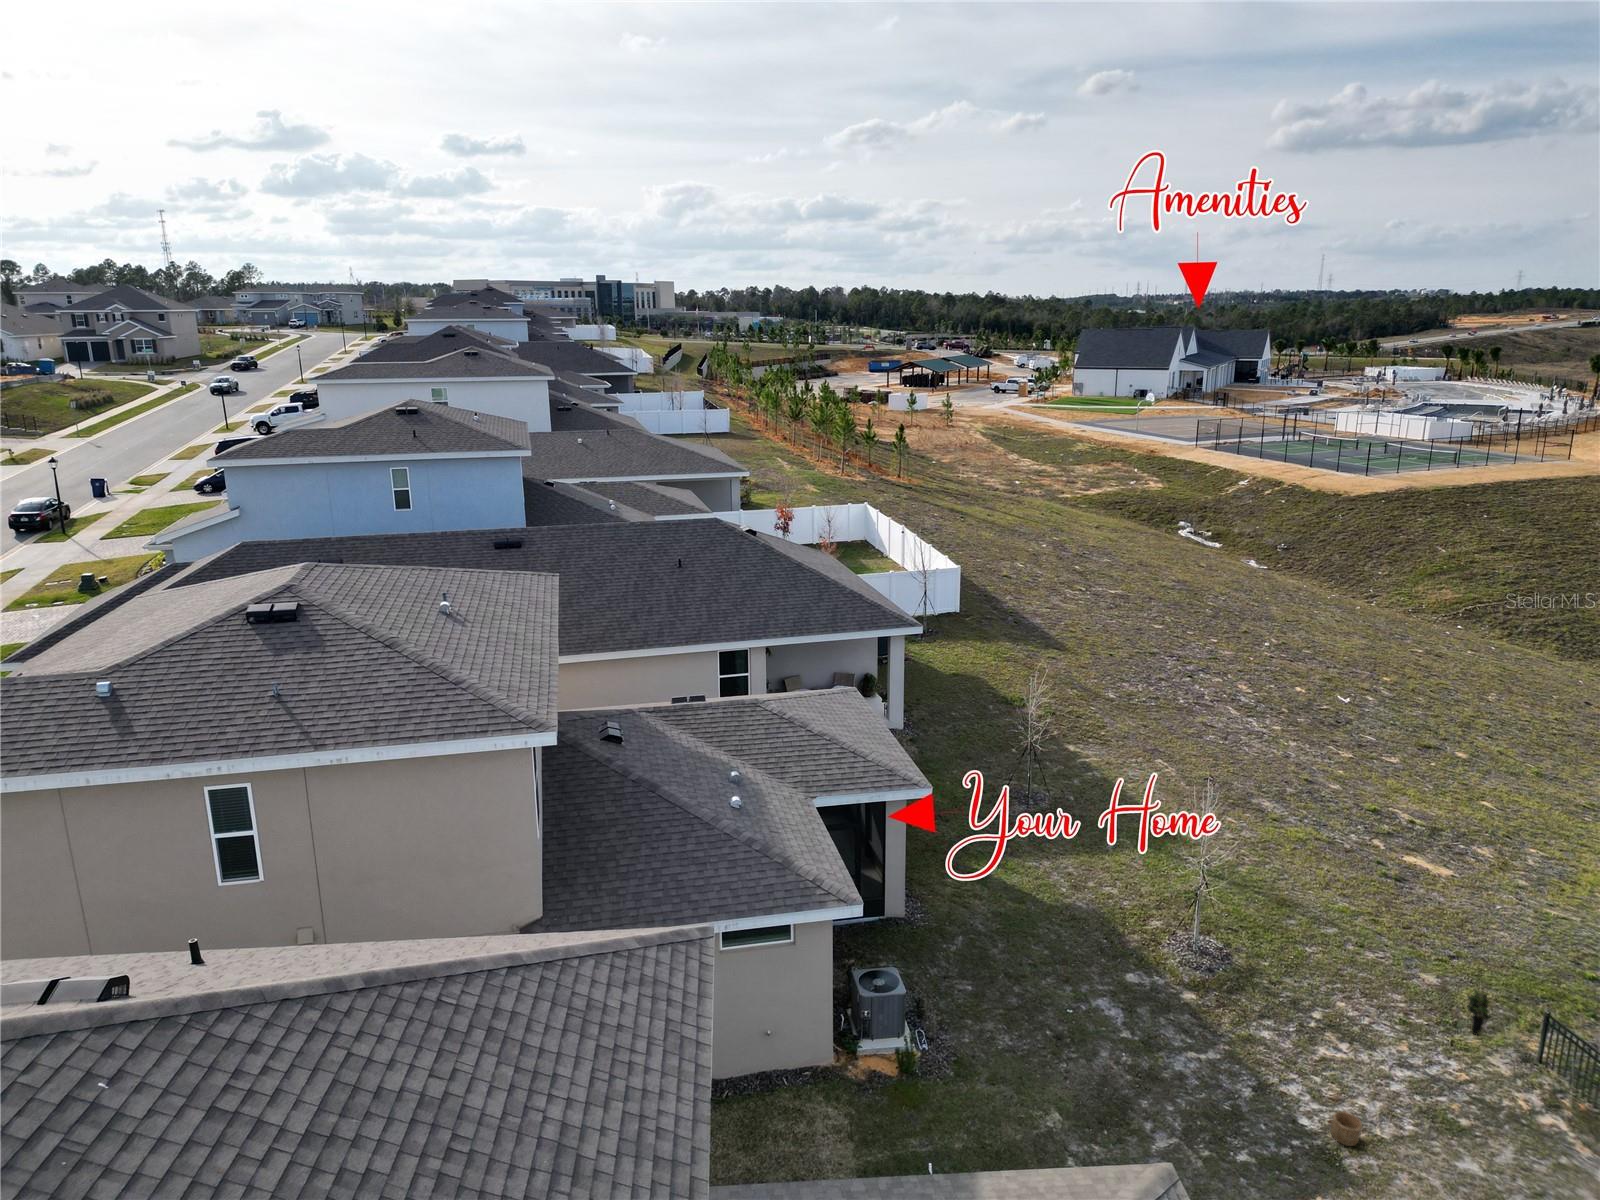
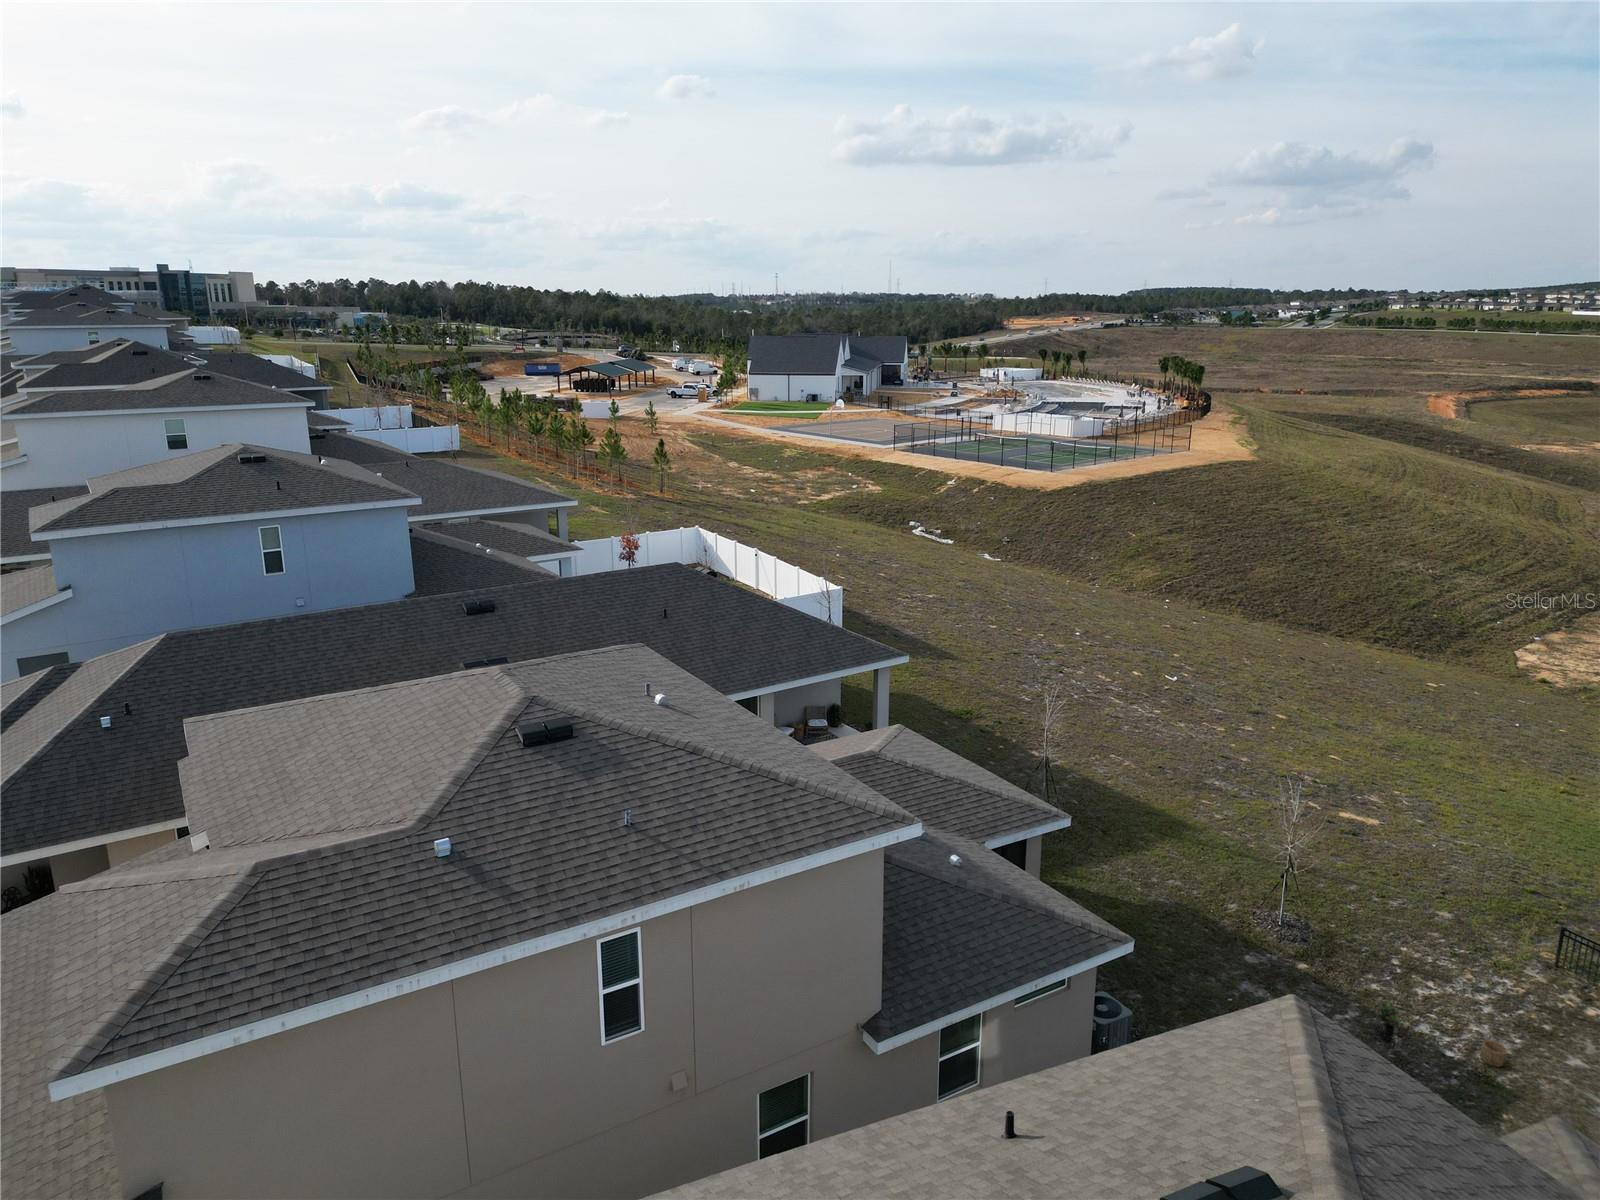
potted plant: present [1467,989,1491,1035] -> present [1379,1000,1400,1041]

